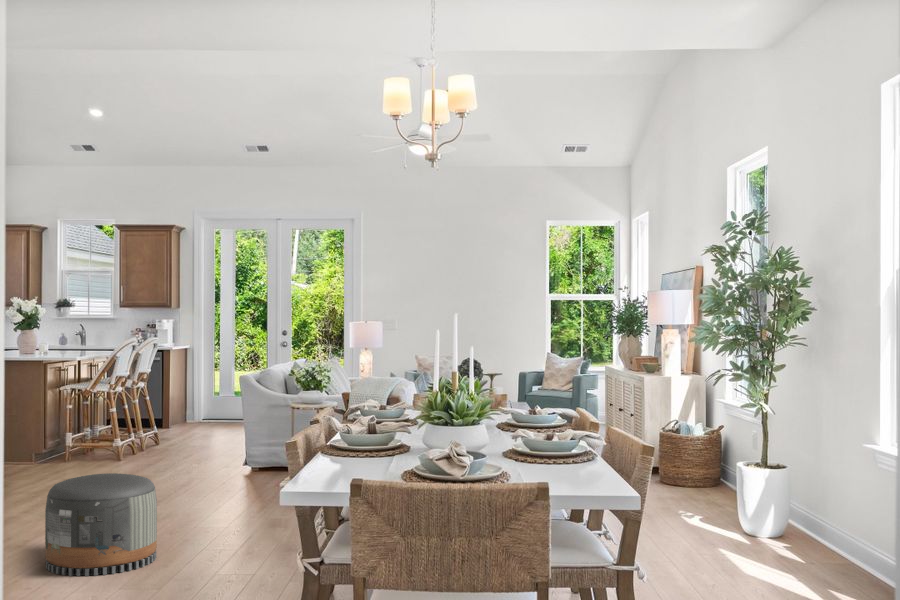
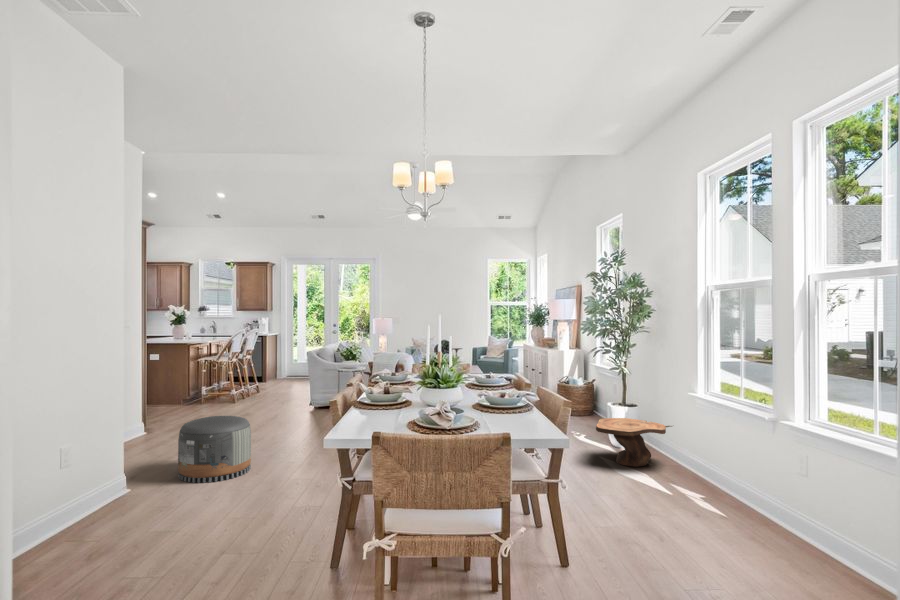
side table: none [712,486,842,564] -> present [596,418,672,467]

